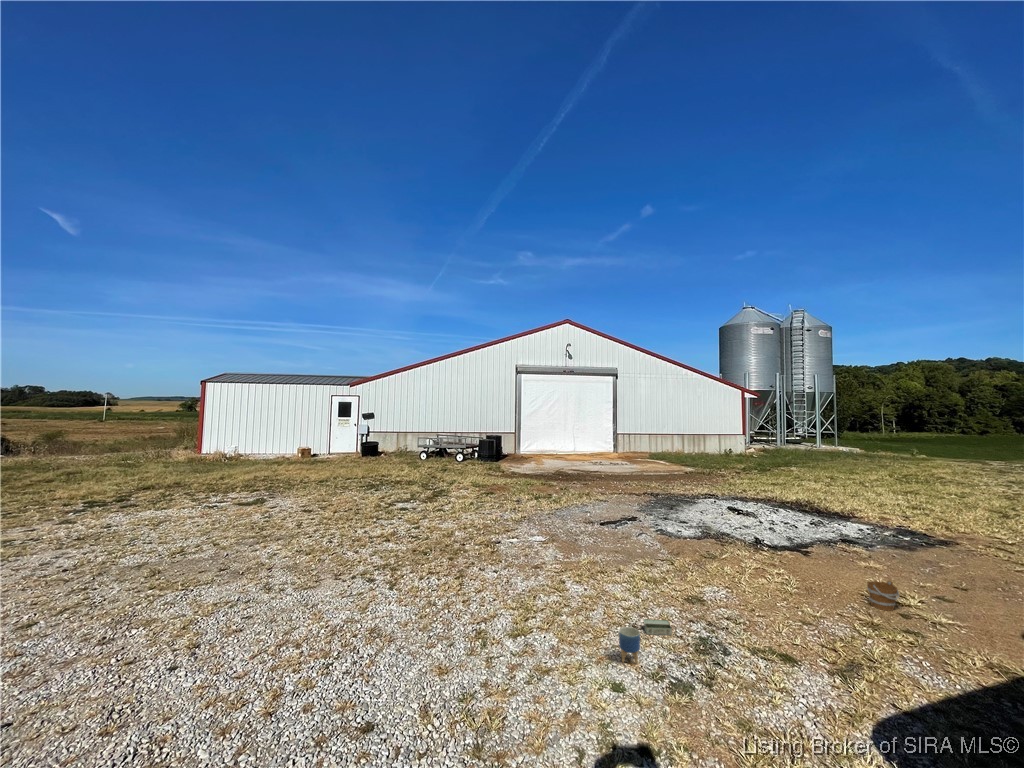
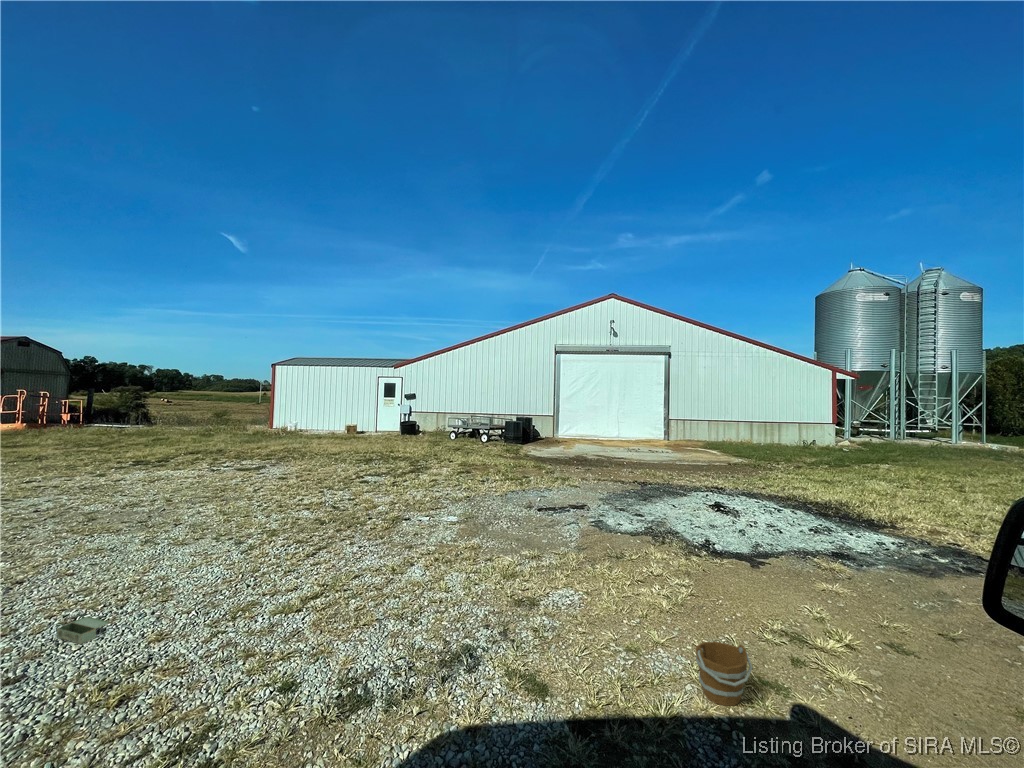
toolbox: present [643,619,672,635] -> present [57,617,110,644]
planter: present [619,627,640,664] -> none [57,673,106,746]

